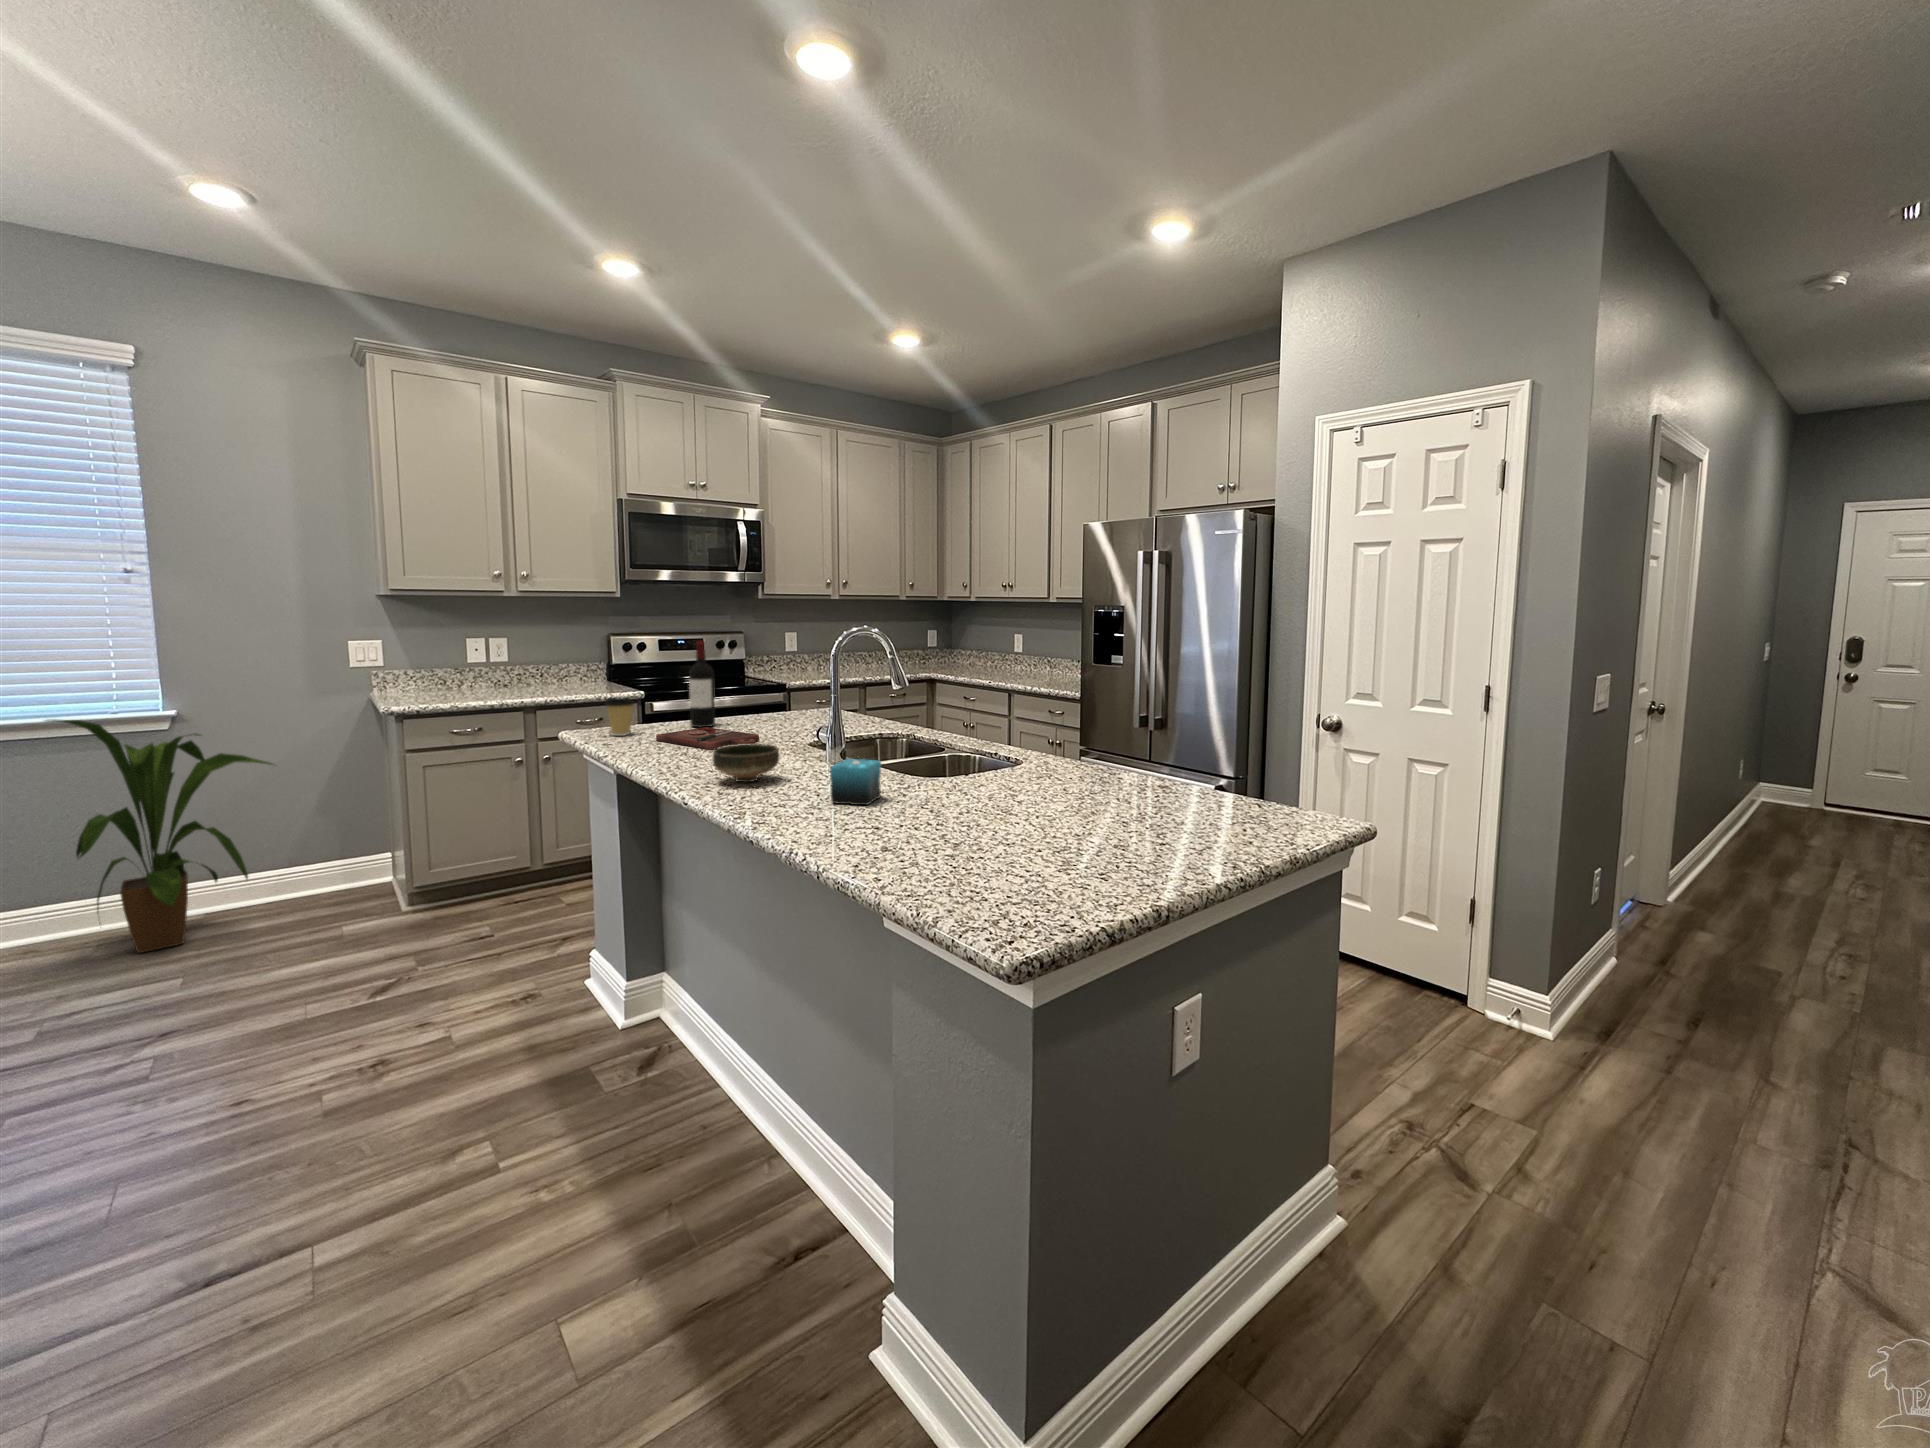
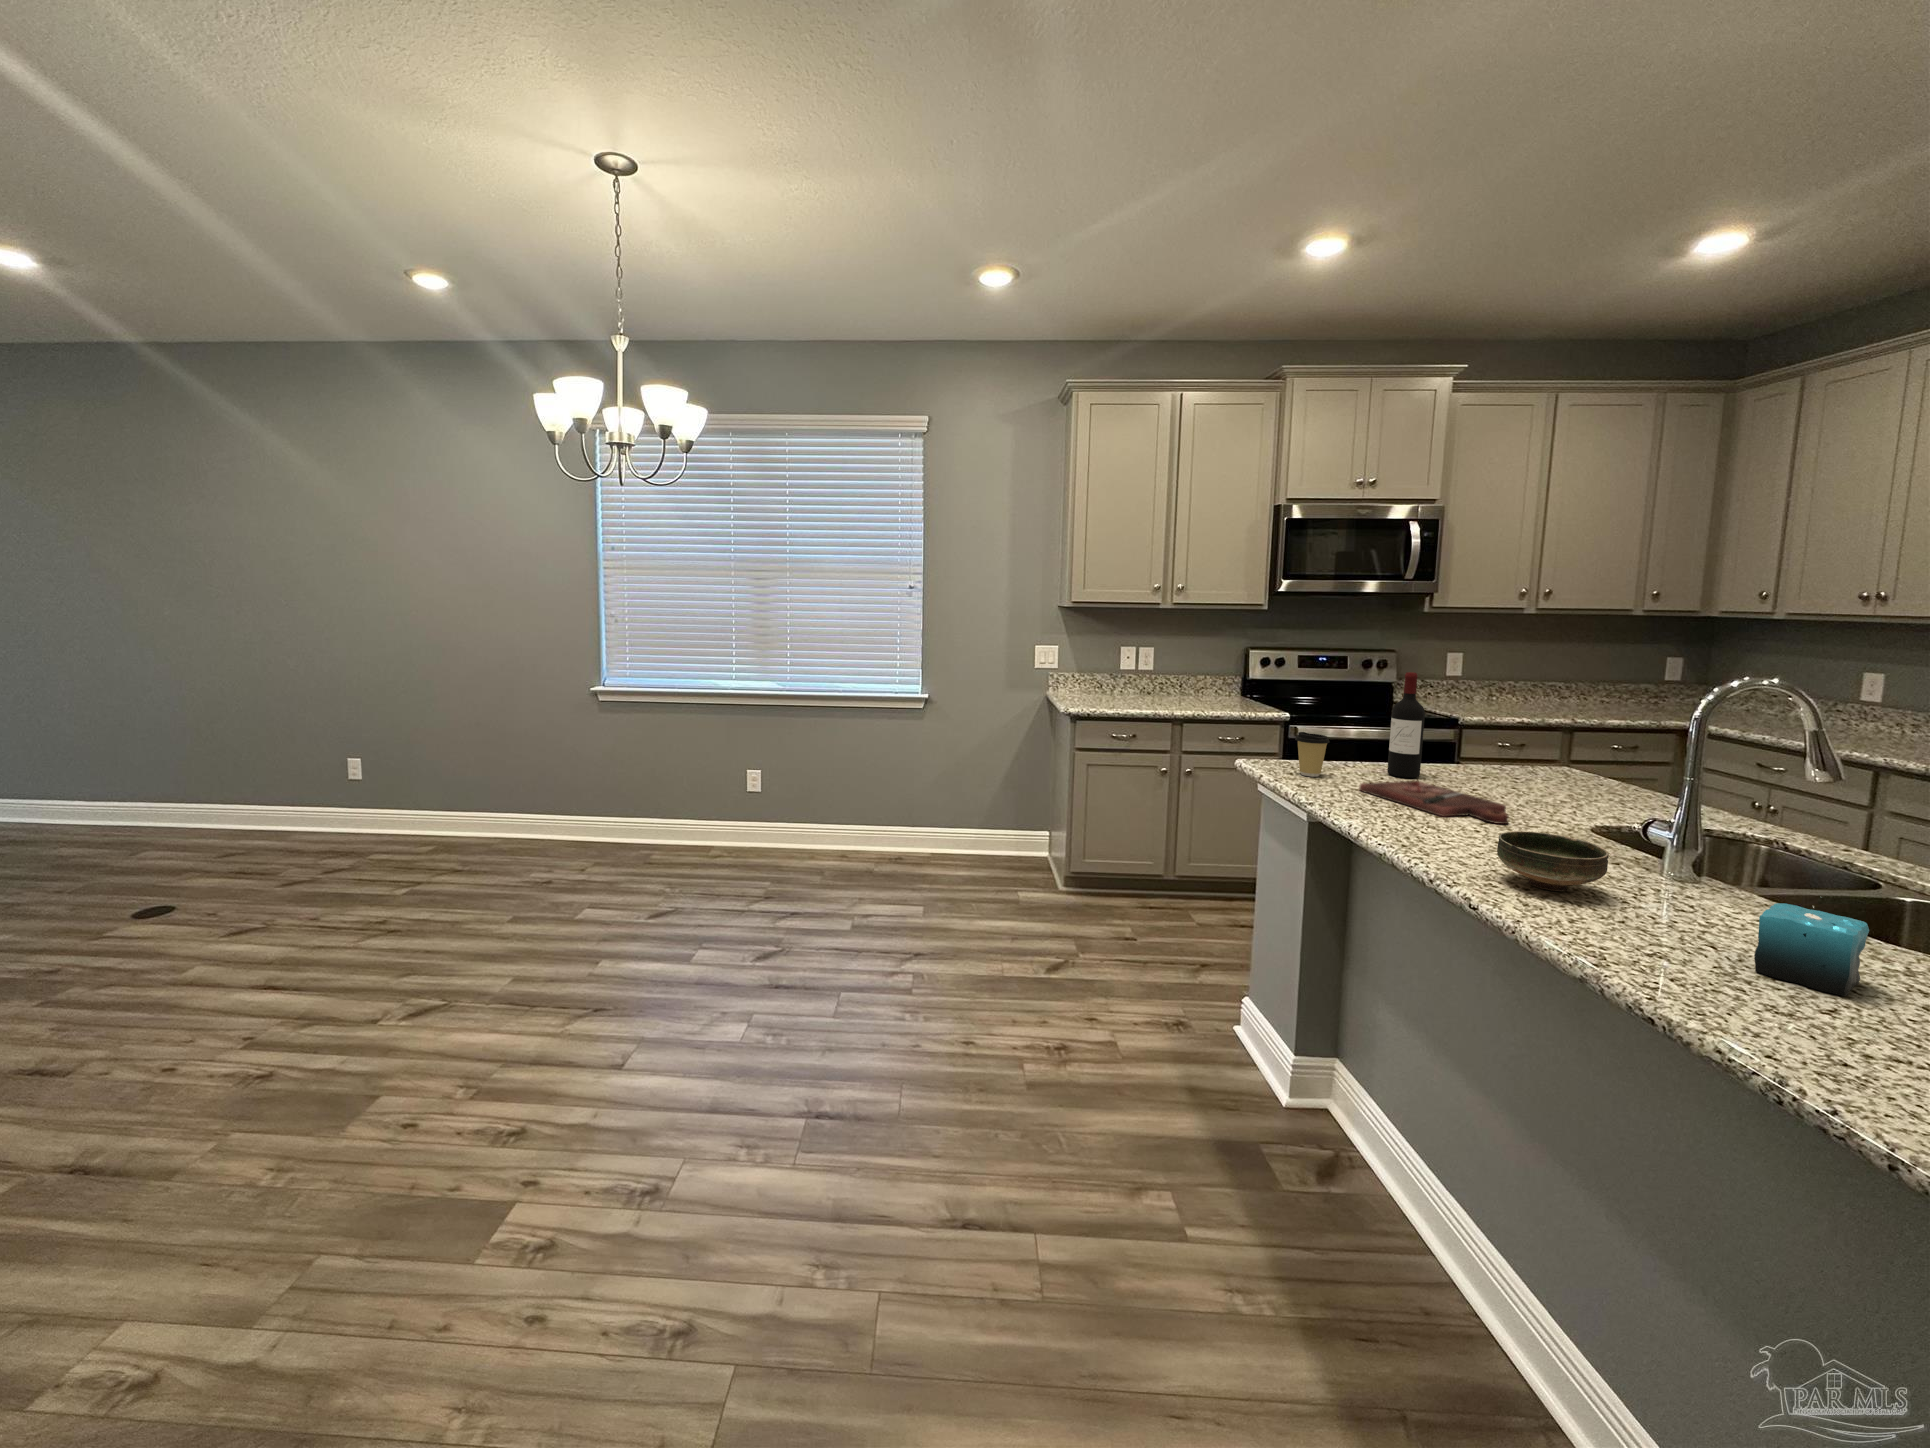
house plant: present [47,720,273,953] -> none [864,697,984,877]

